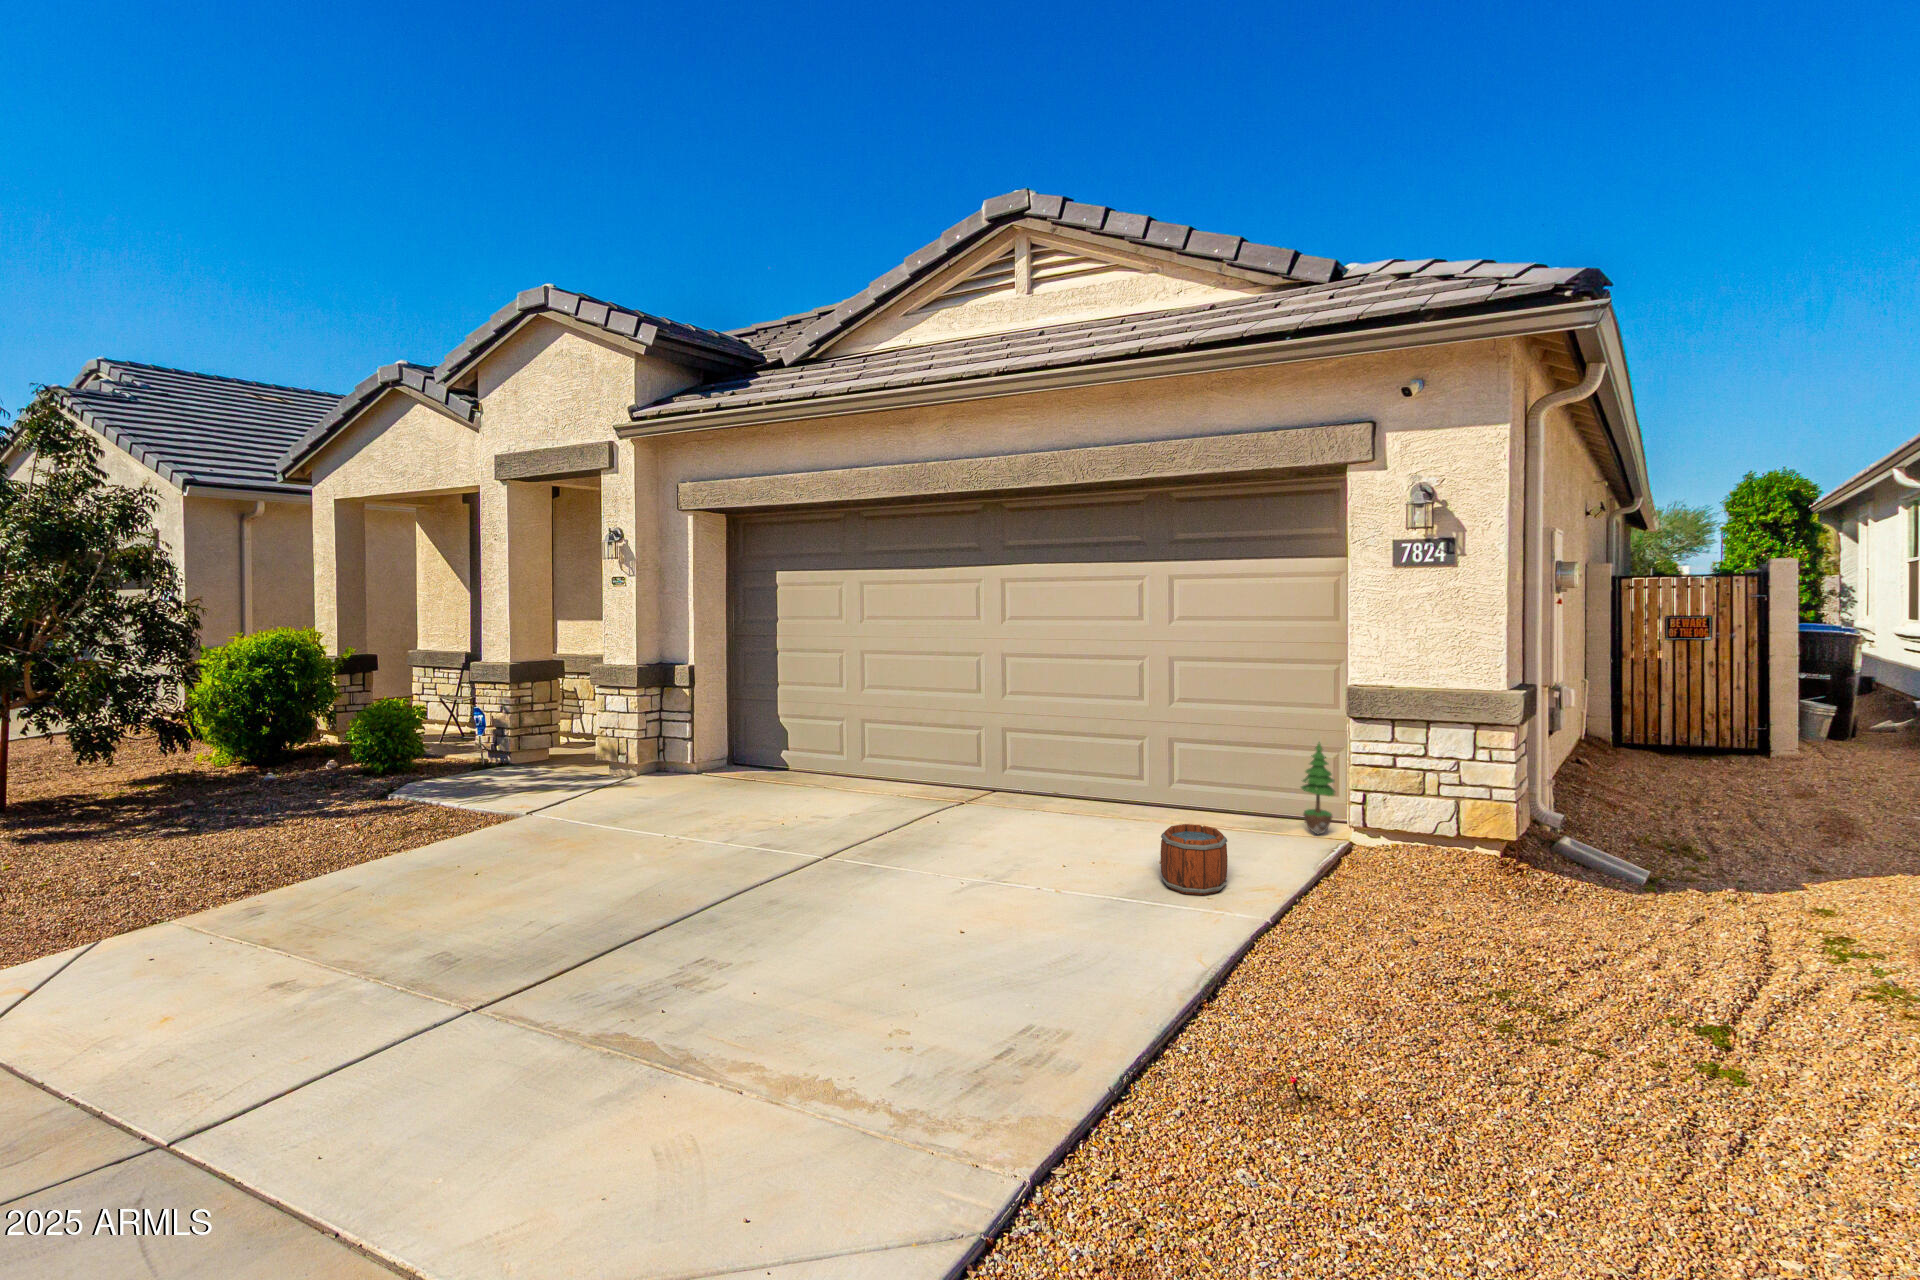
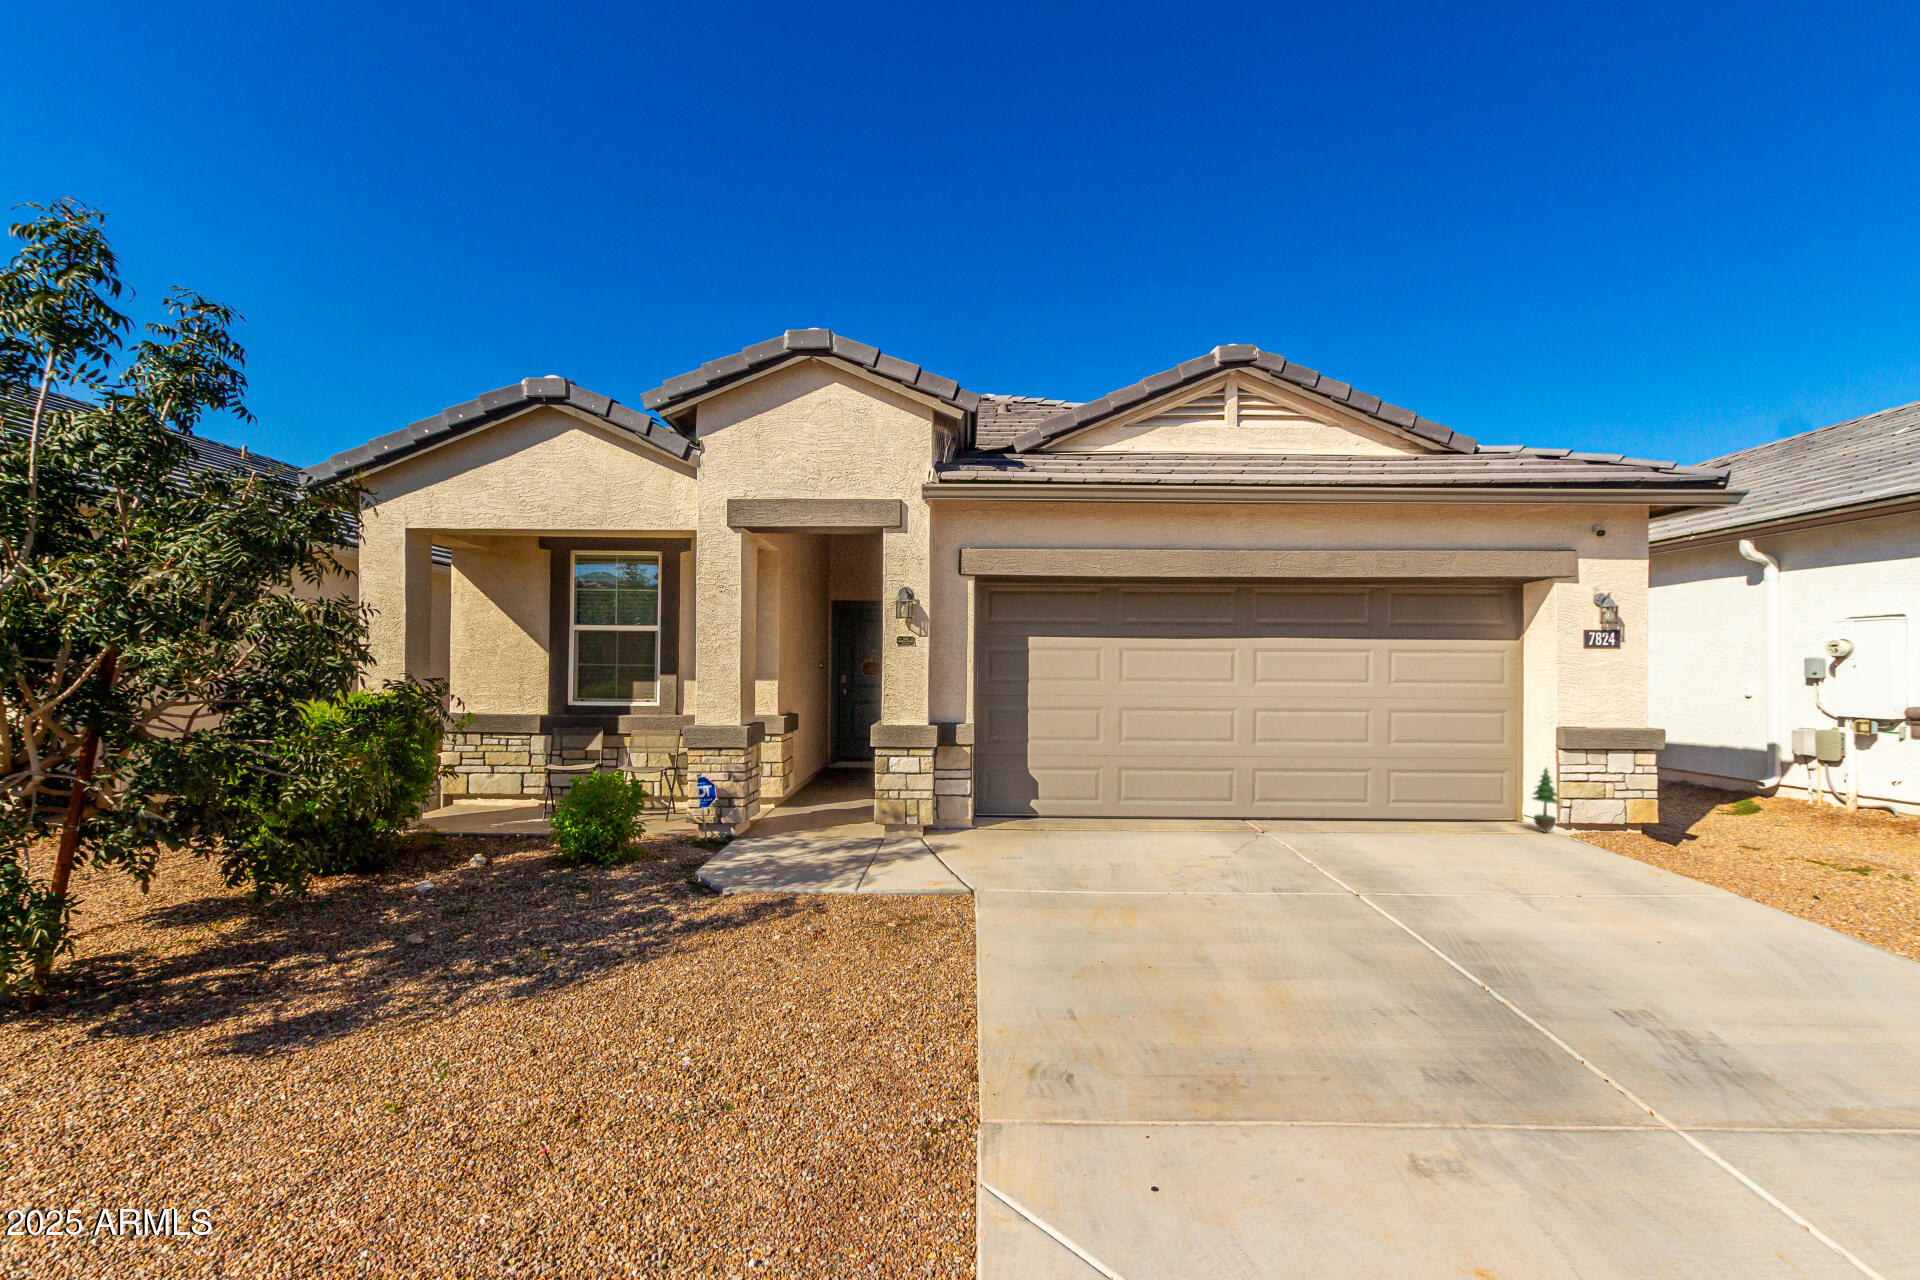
bucket: present [1161,824,1228,895] -> none [1539,826,1596,874]

